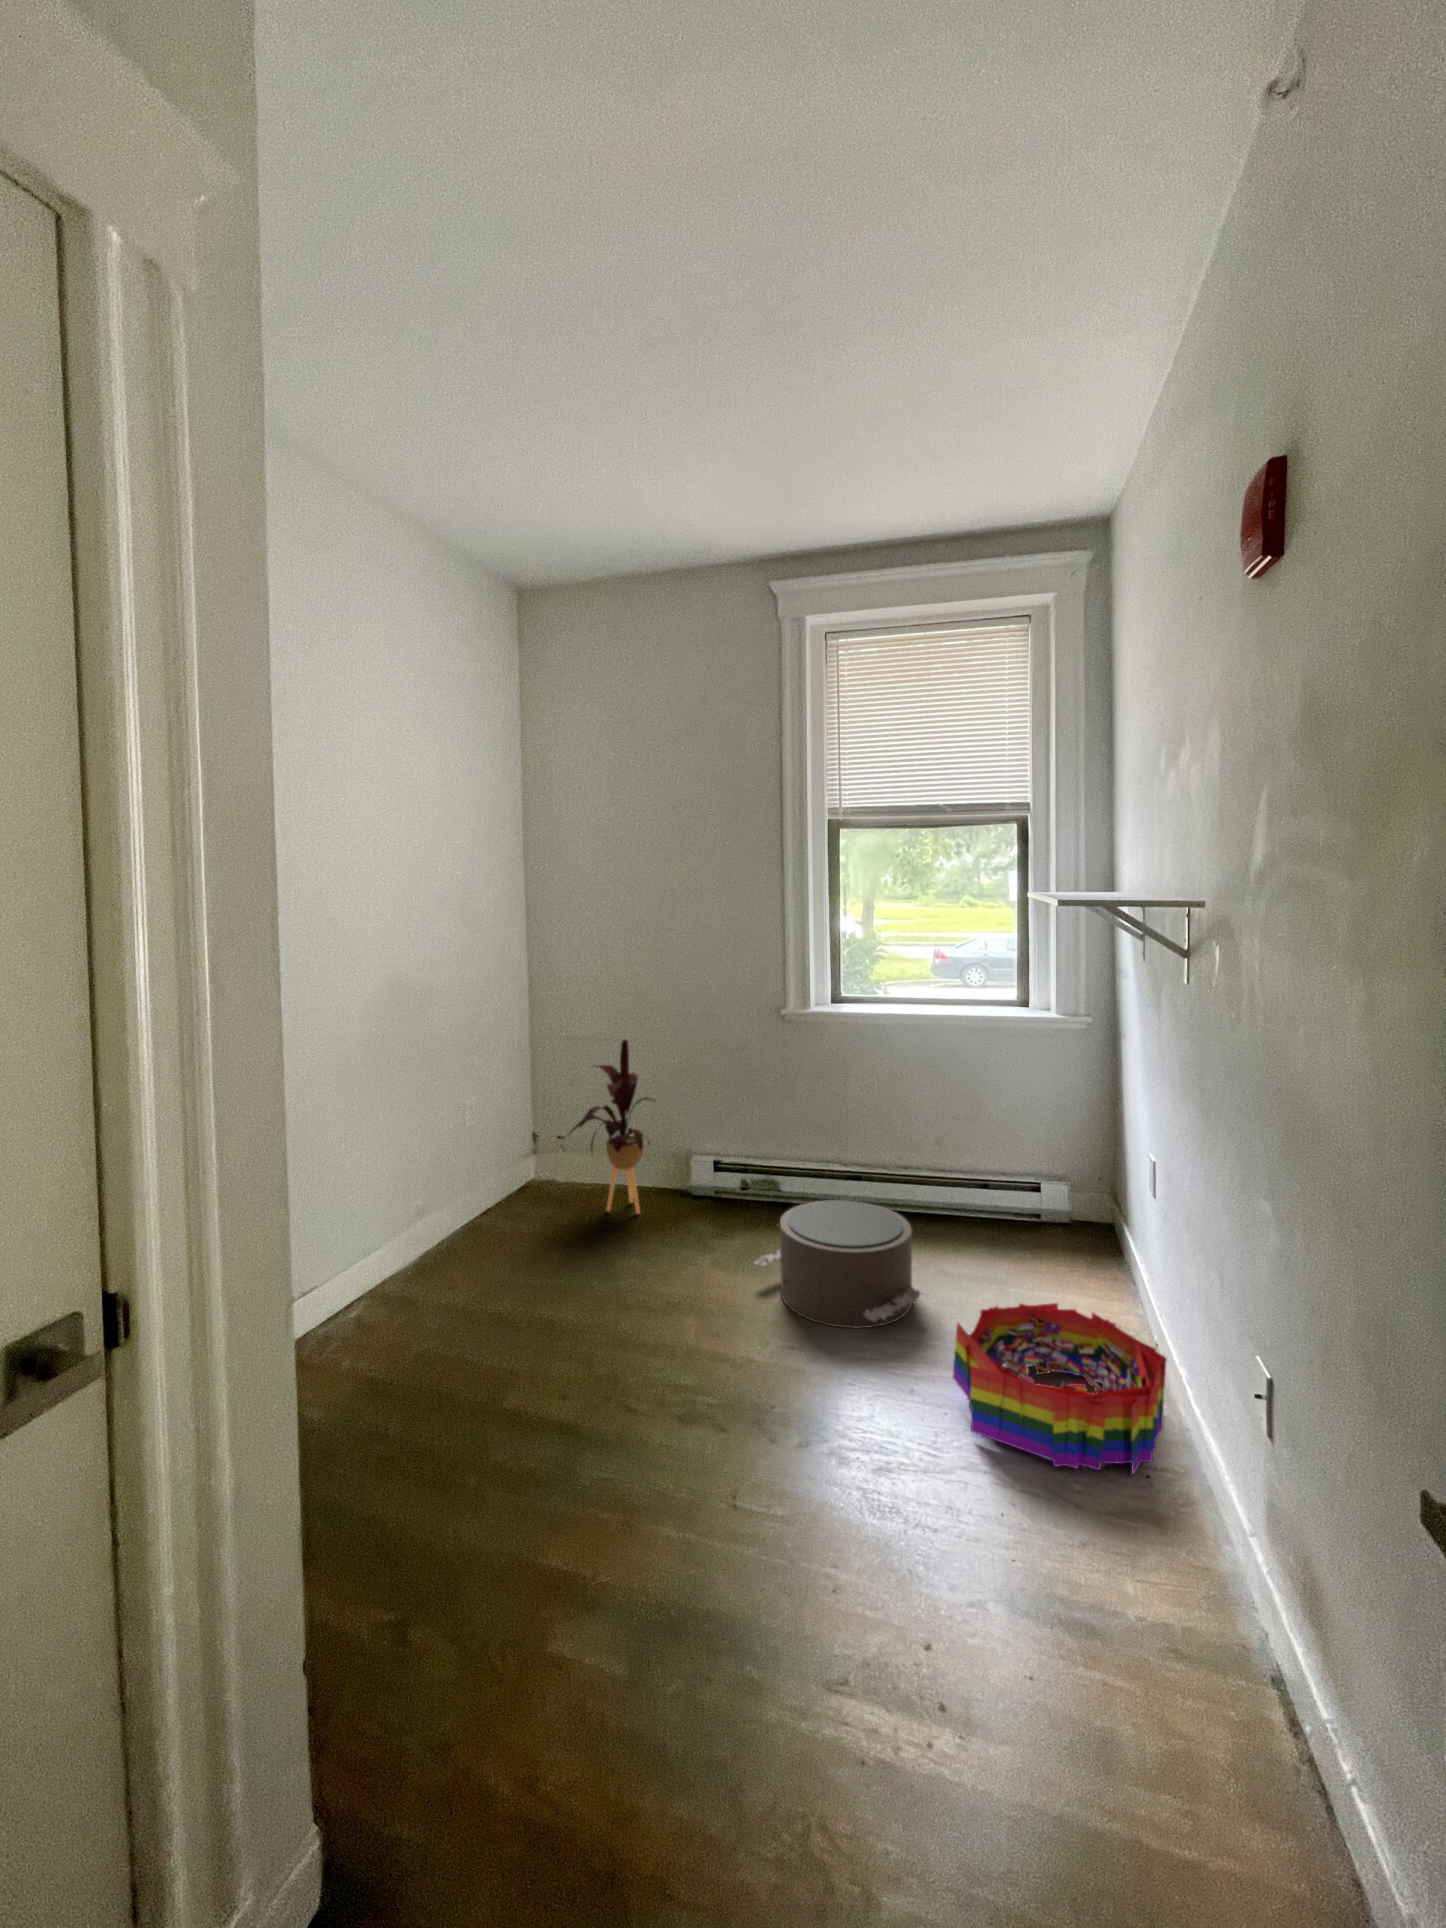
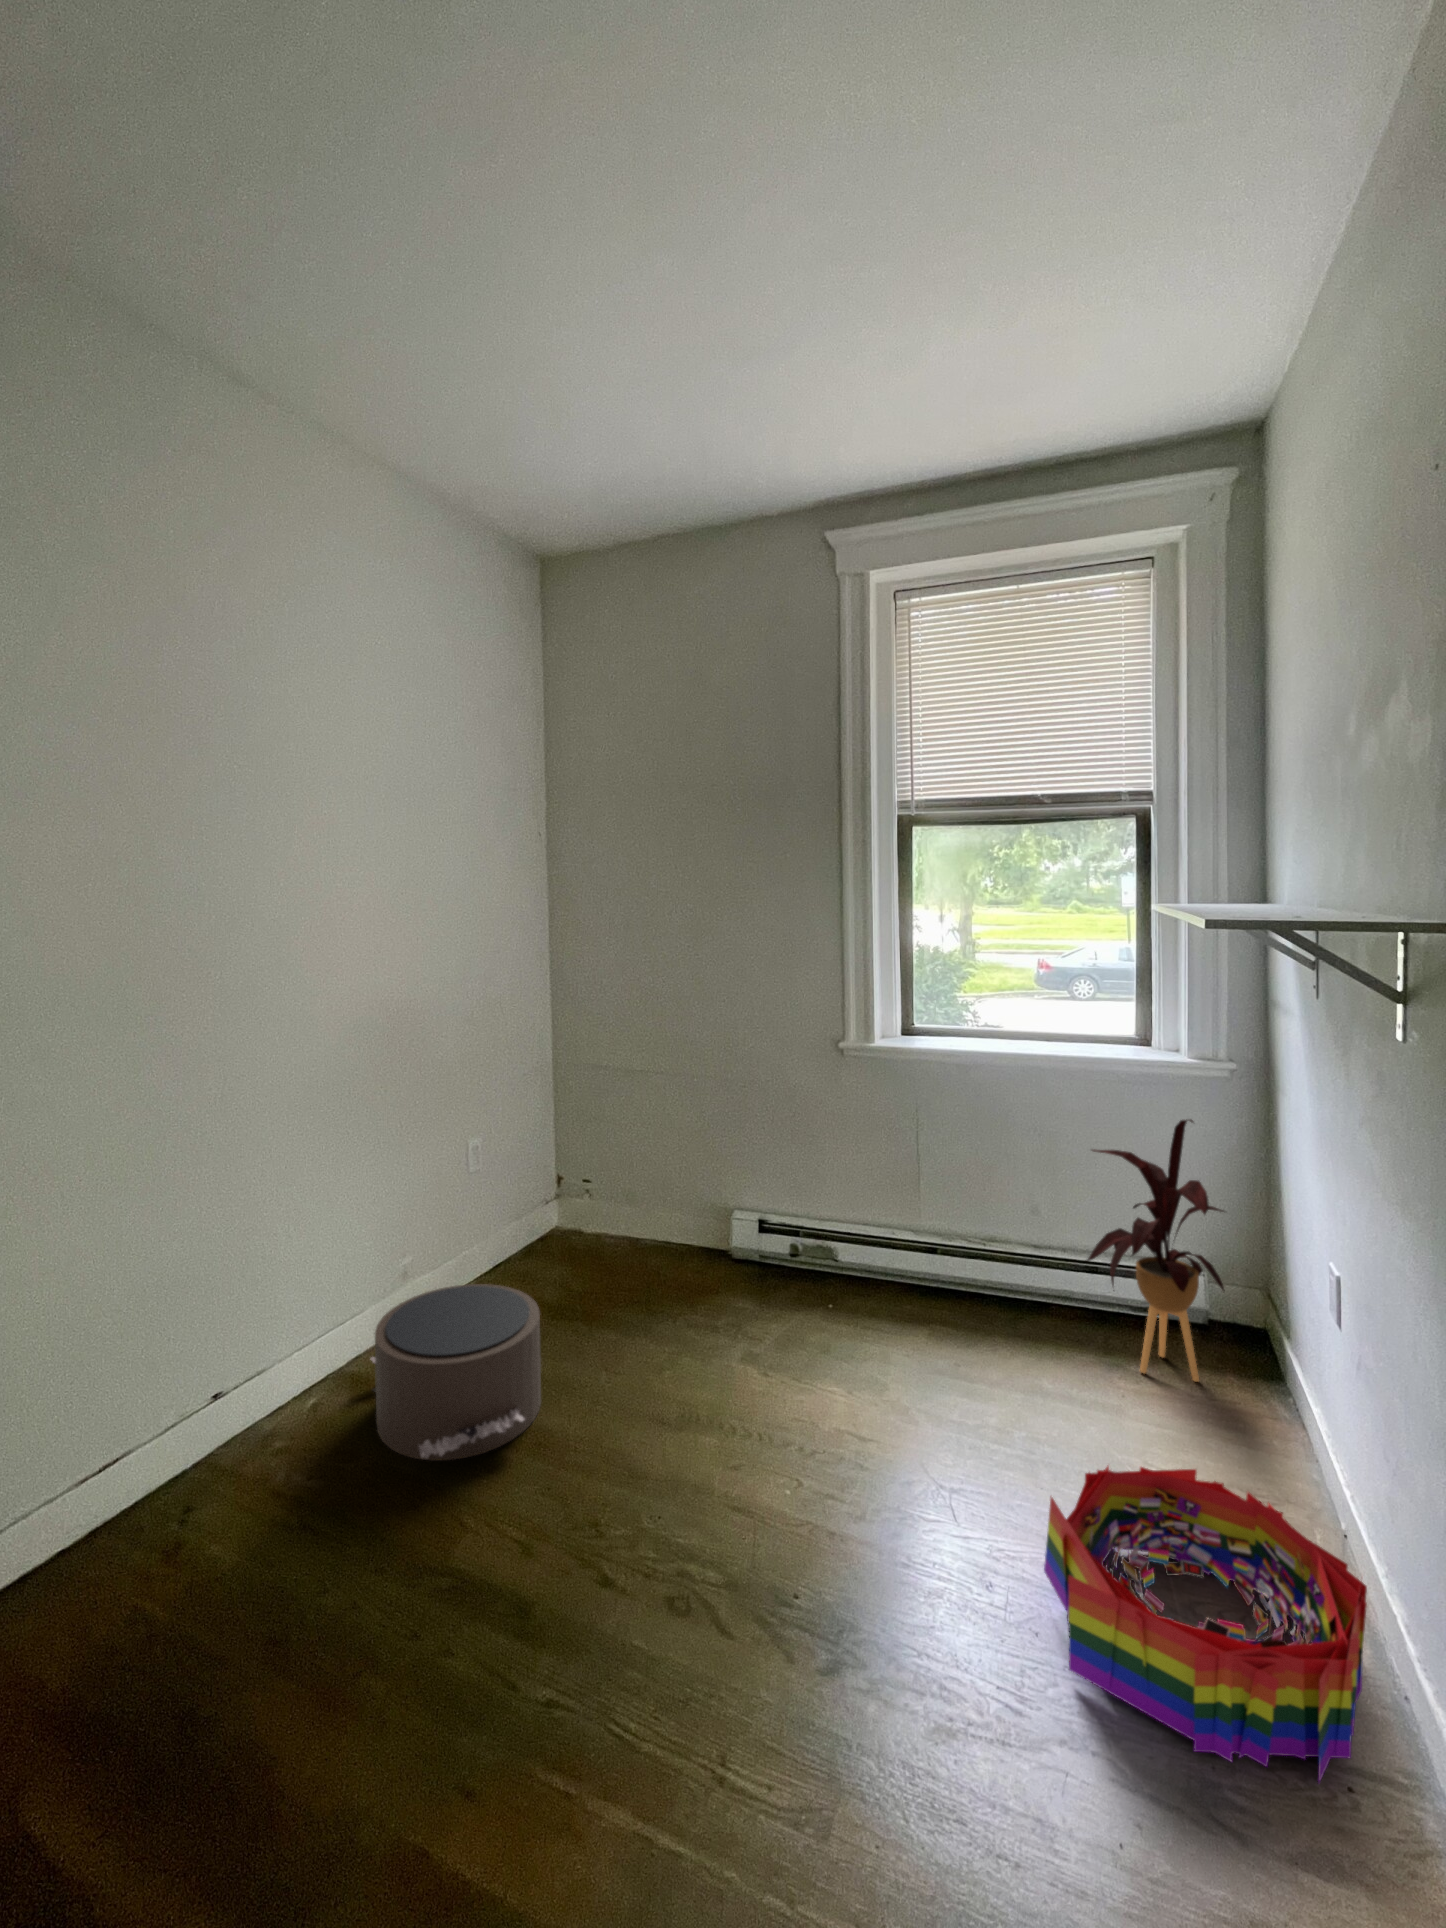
house plant: present [570,1039,652,1214] -> present [1087,1119,1225,1382]
pouf: present [755,1200,923,1328] -> present [371,1284,541,1460]

